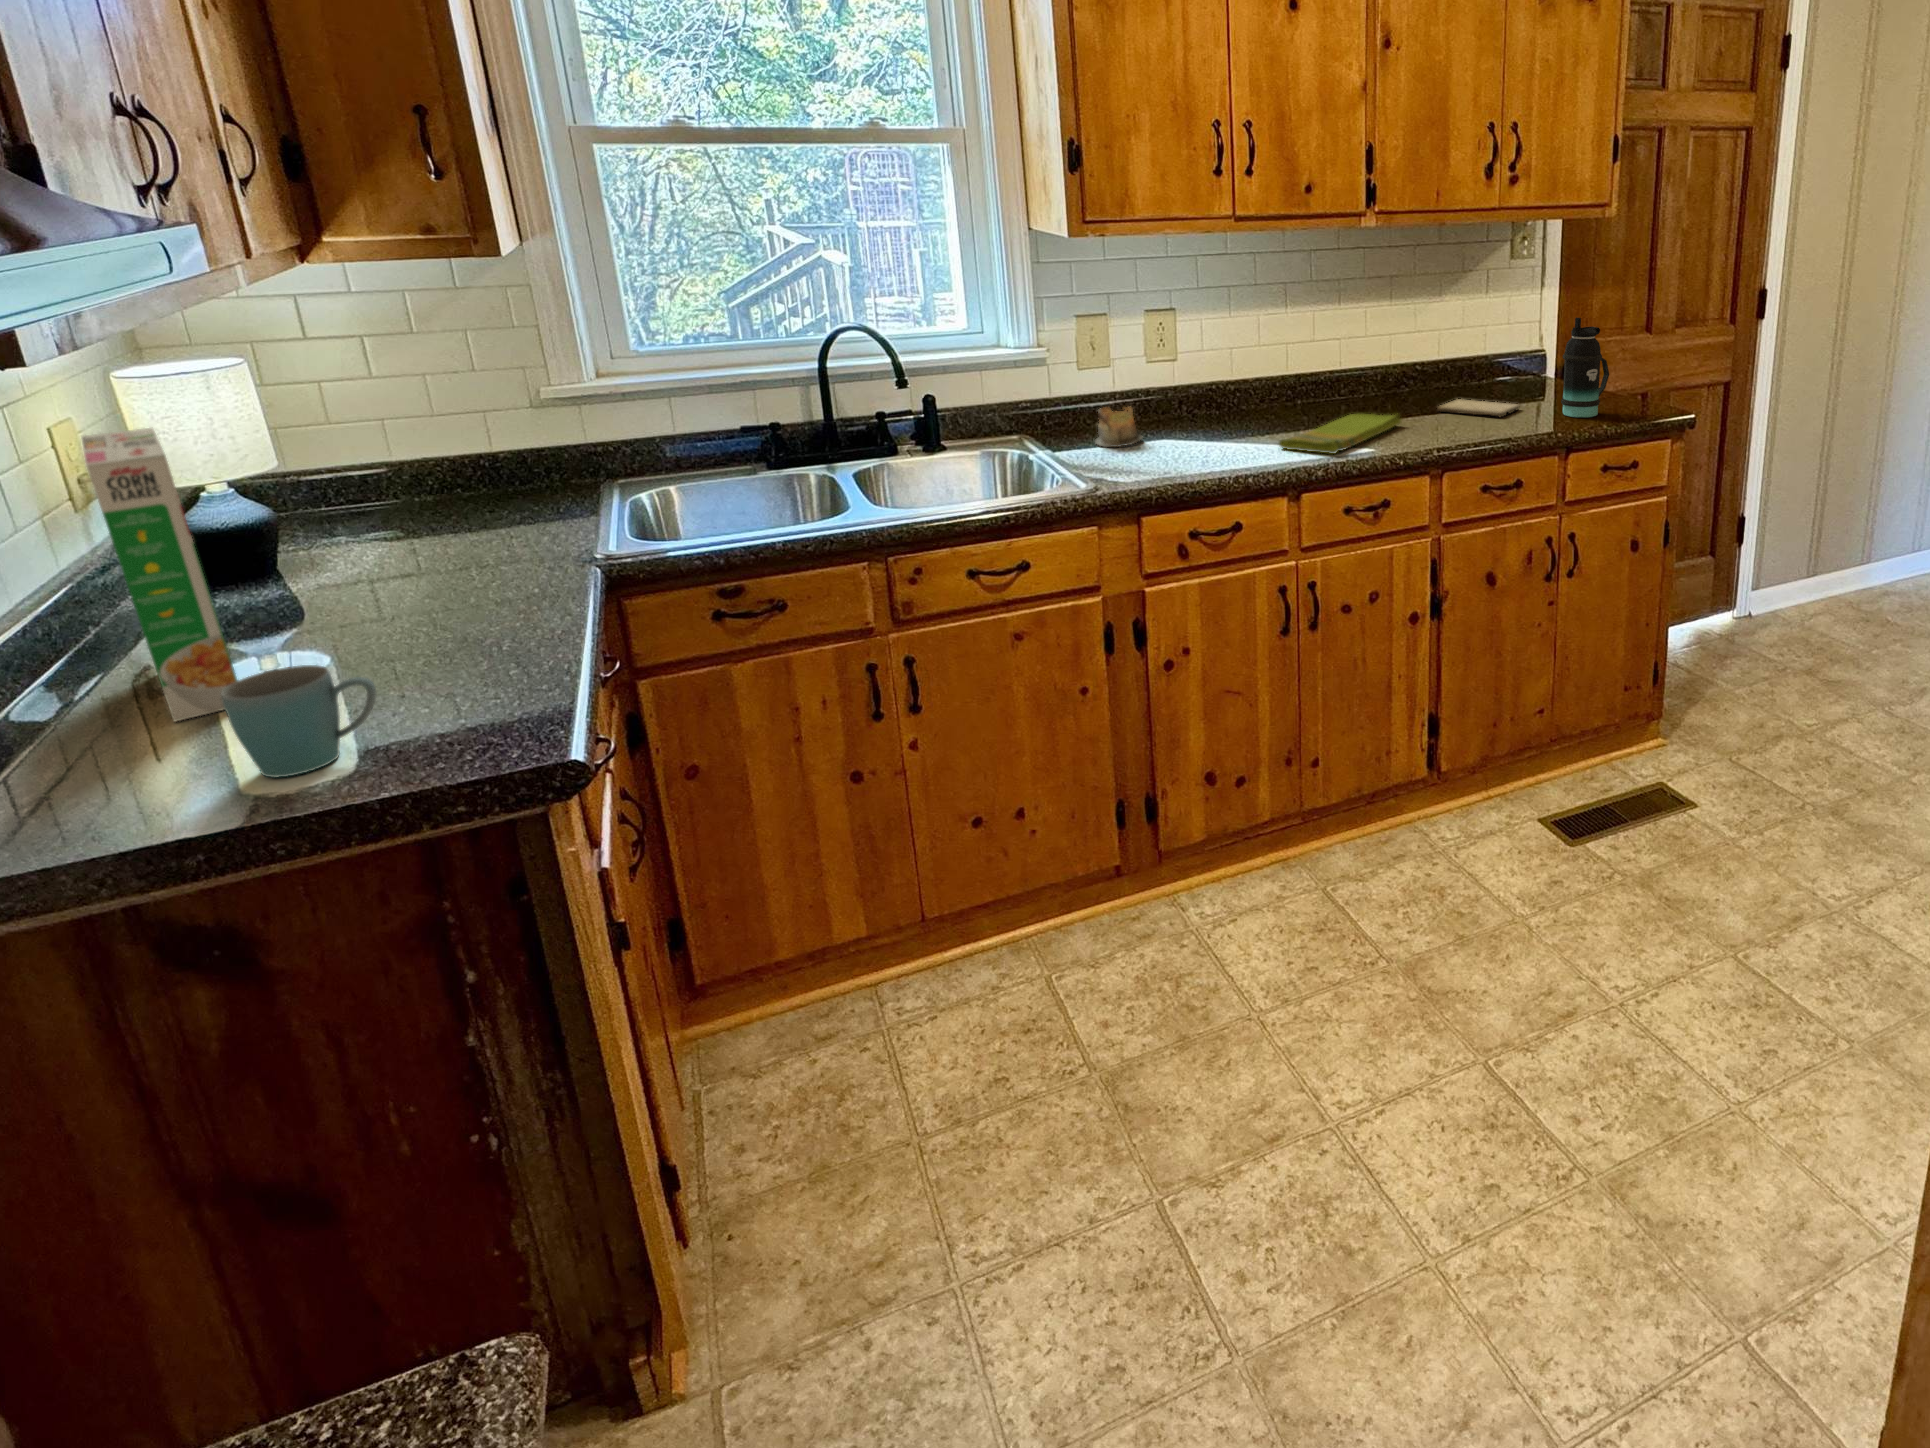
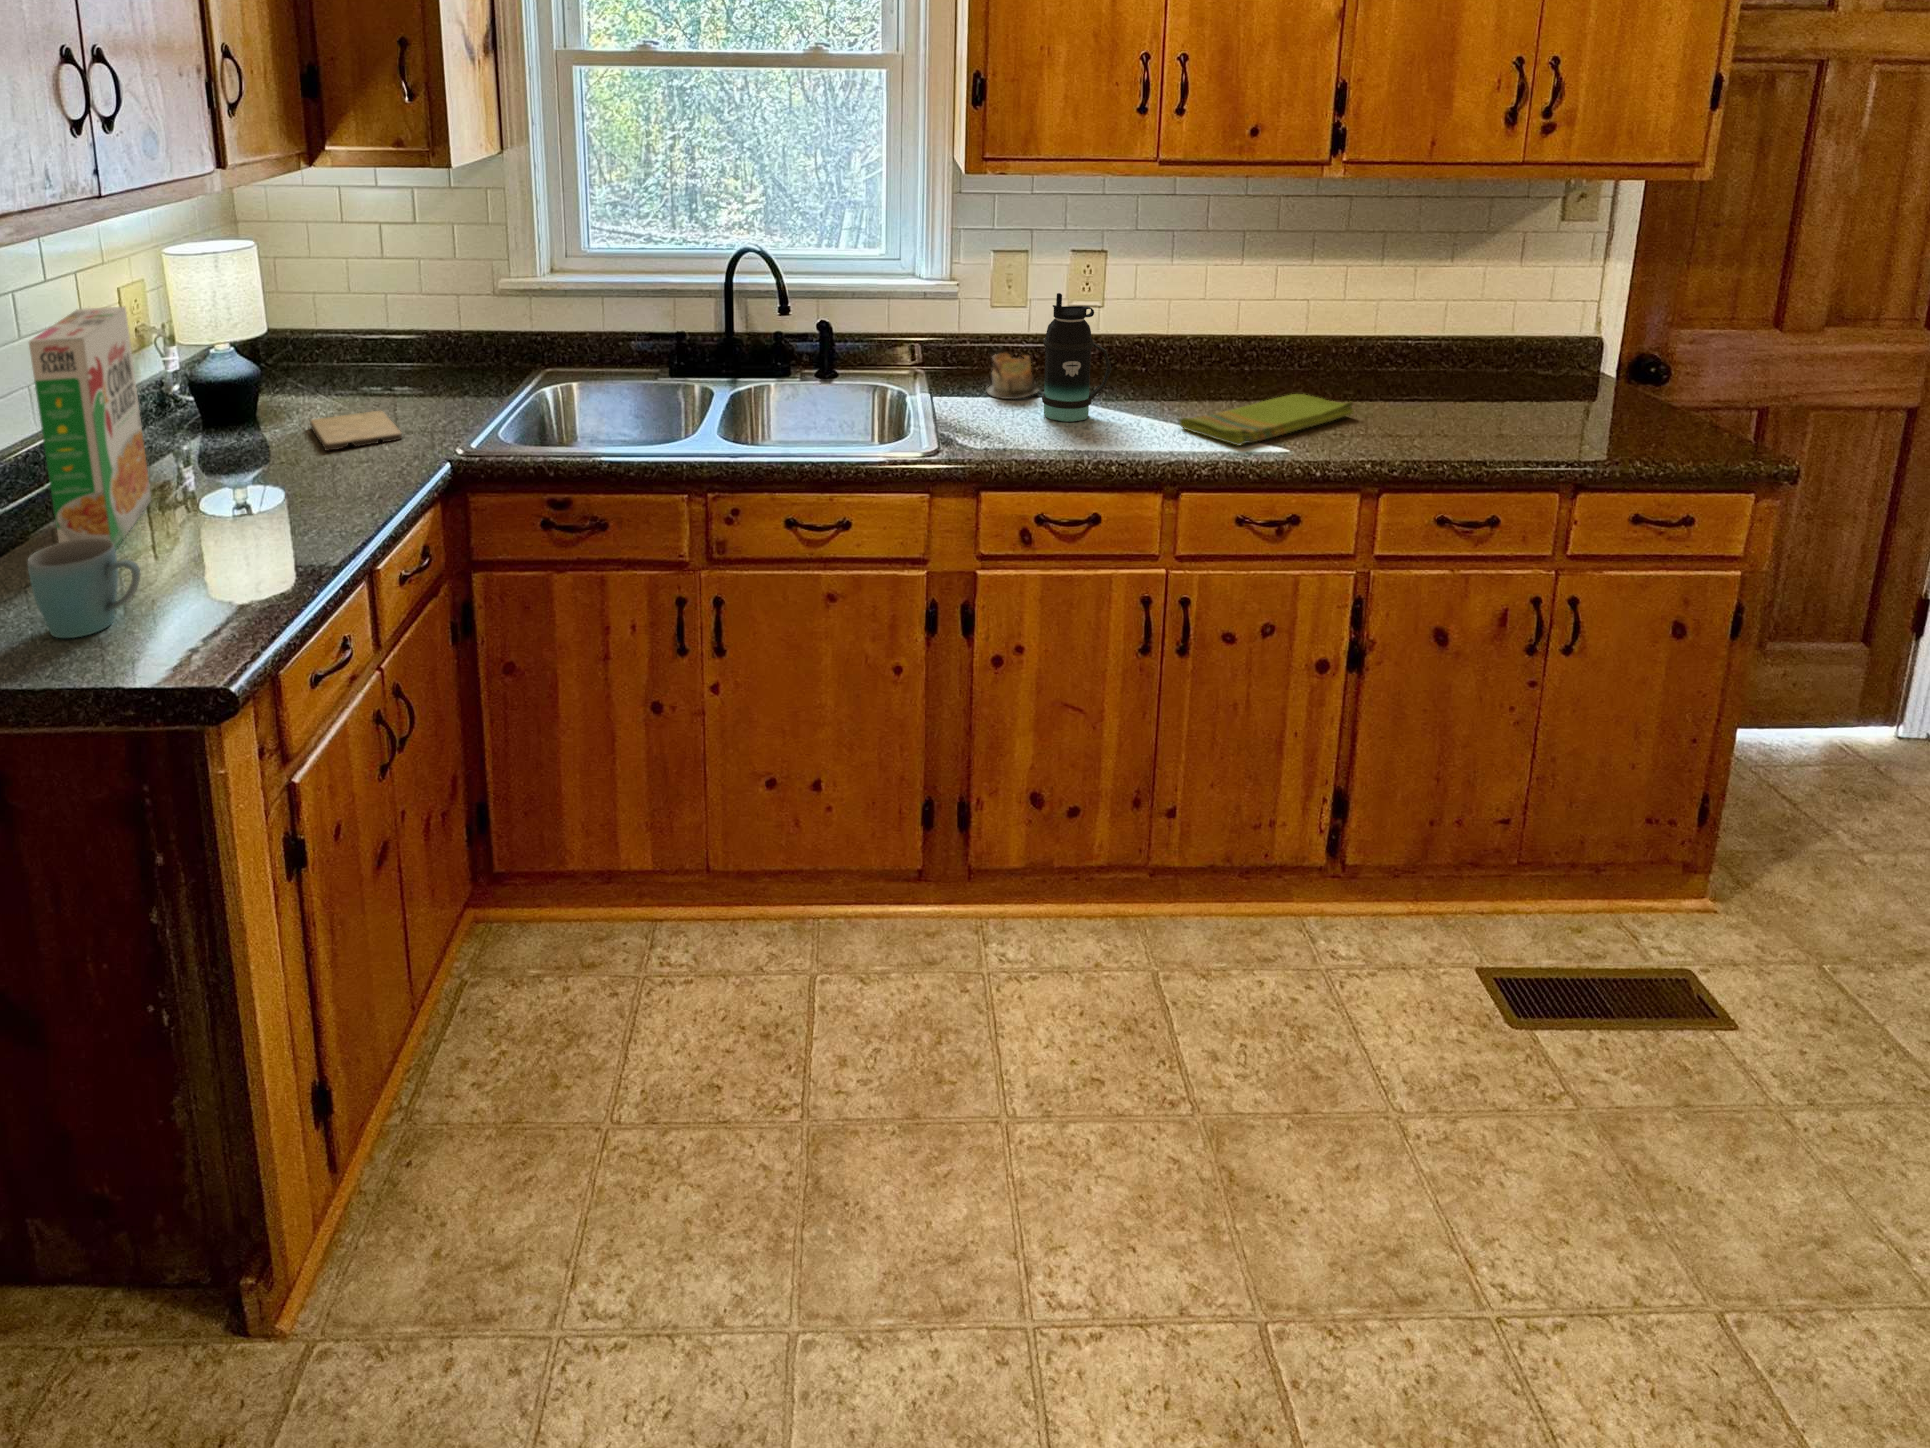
bottle: present [1561,318,1609,417] -> present [1042,293,1112,422]
cutting board: present [1438,399,1519,417] -> present [310,411,402,450]

